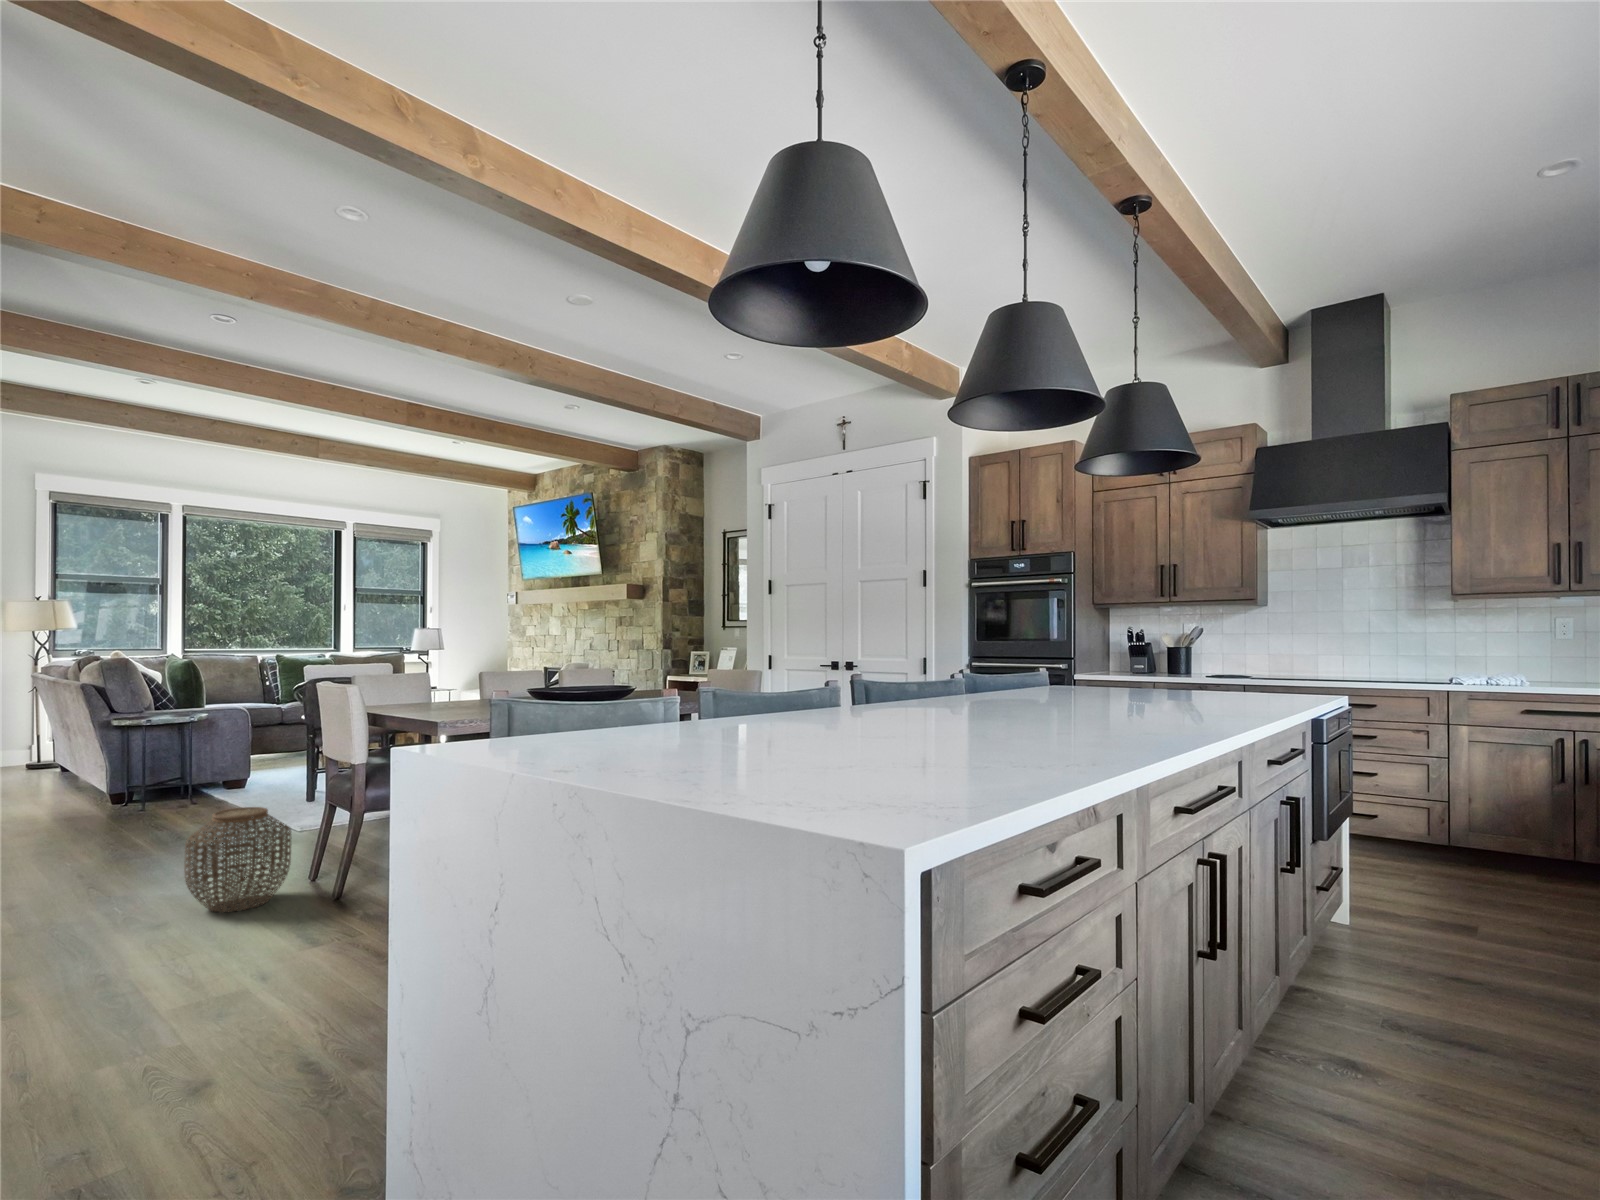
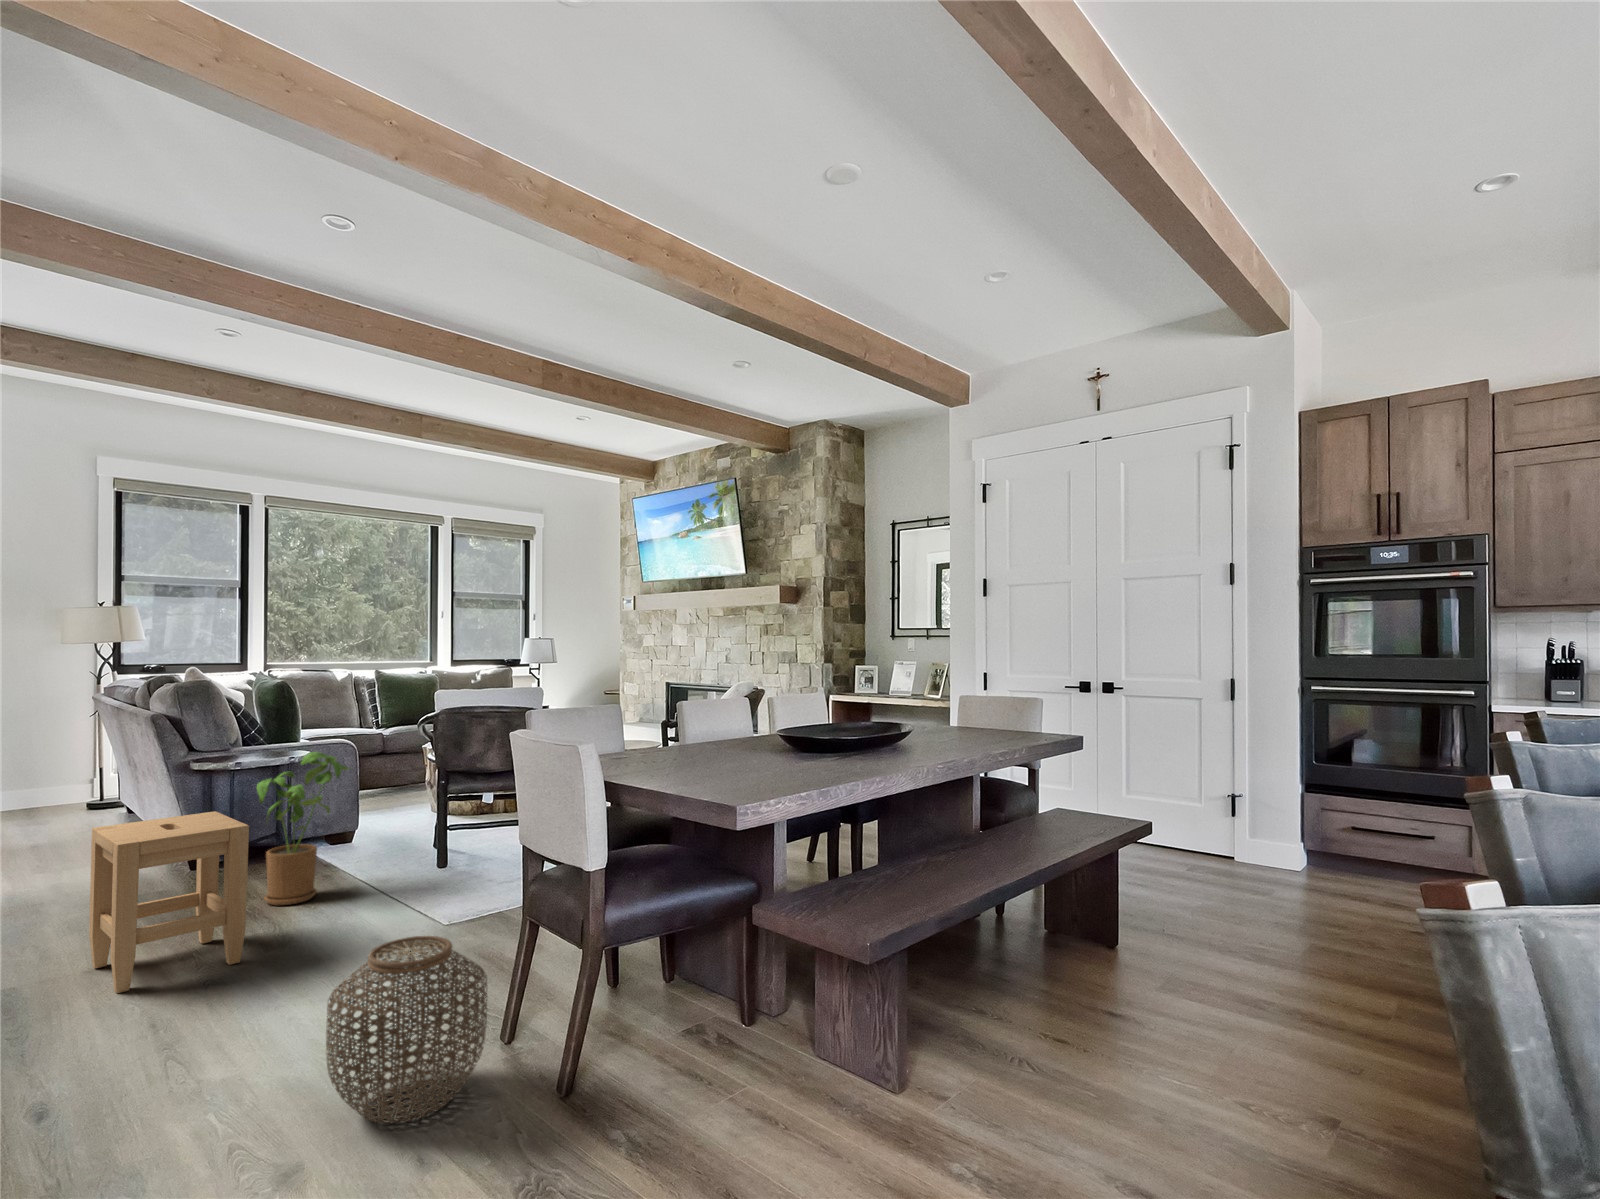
house plant: none [161,710,238,822] -> present [257,752,349,905]
stool: none [33,749,149,865] -> present [89,811,249,993]

